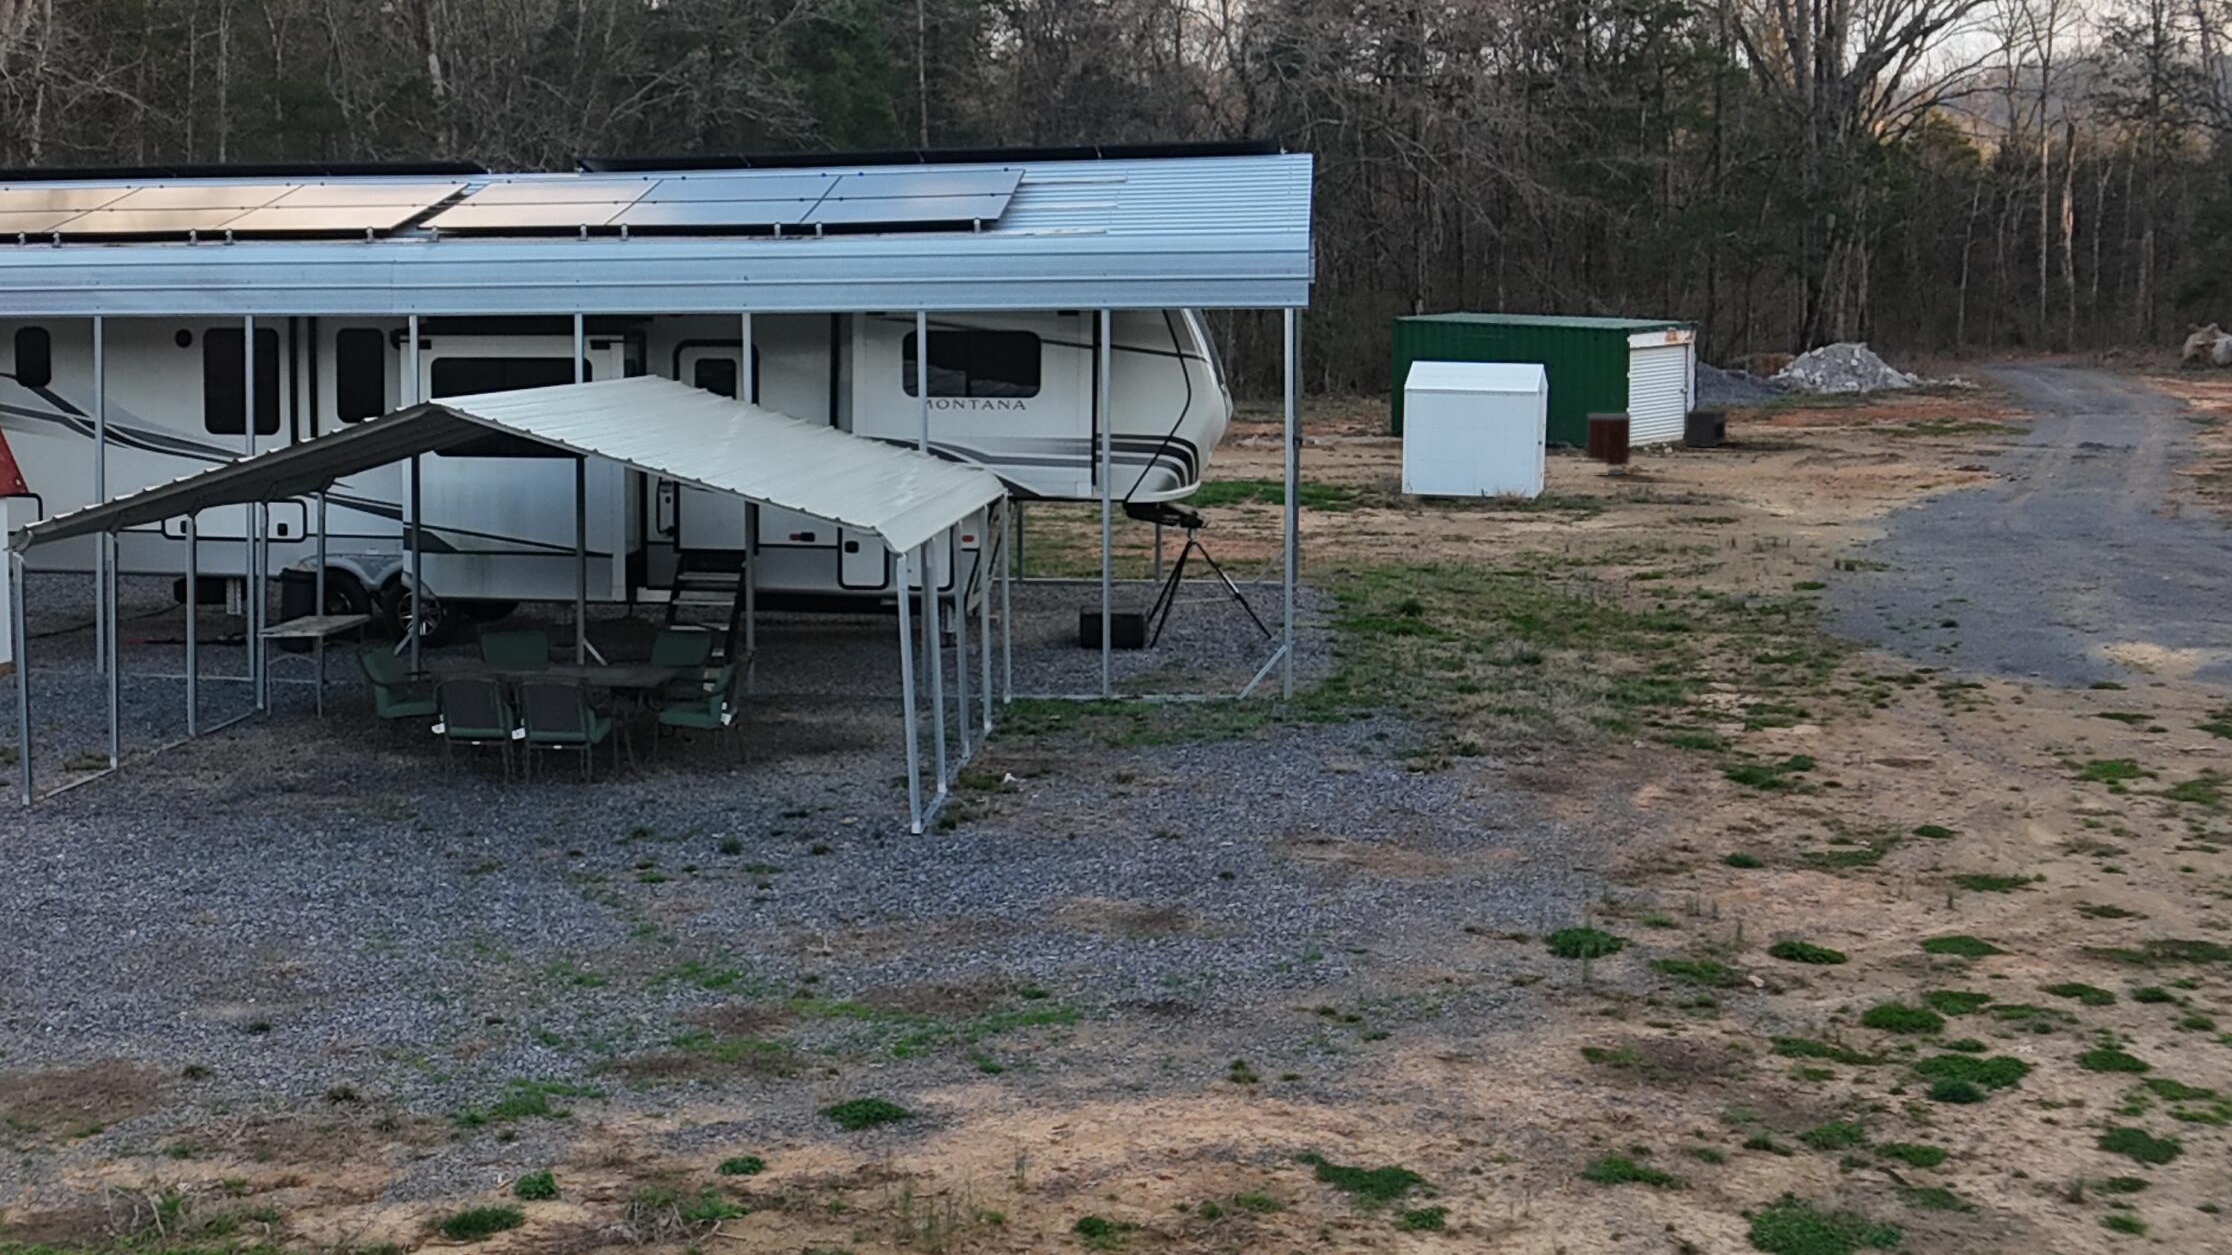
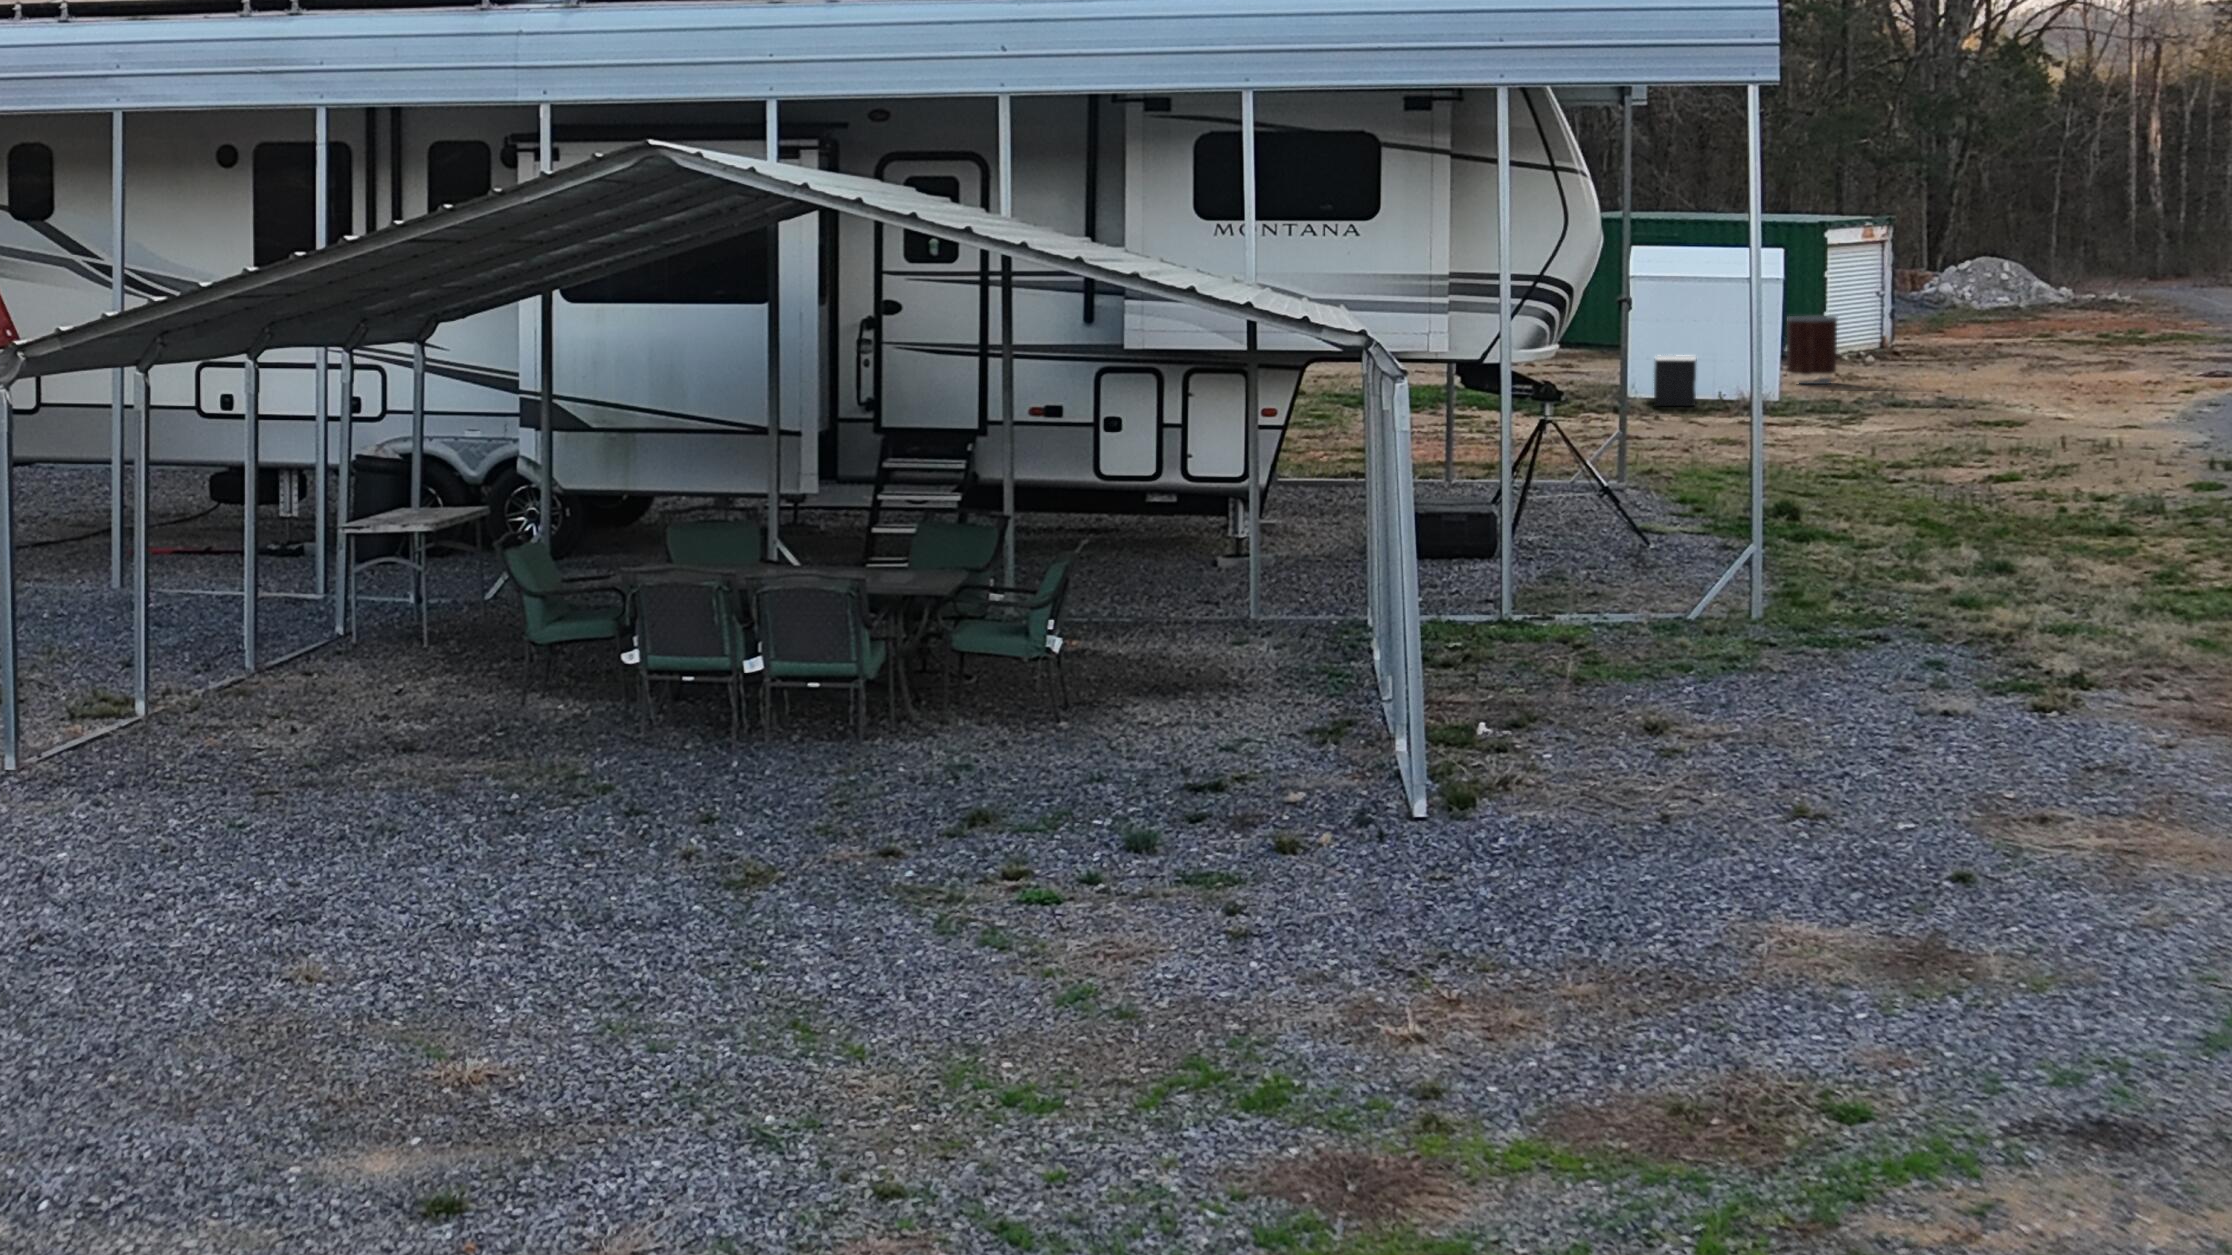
bench: present [1685,409,1727,447] -> present [1654,355,1696,406]

